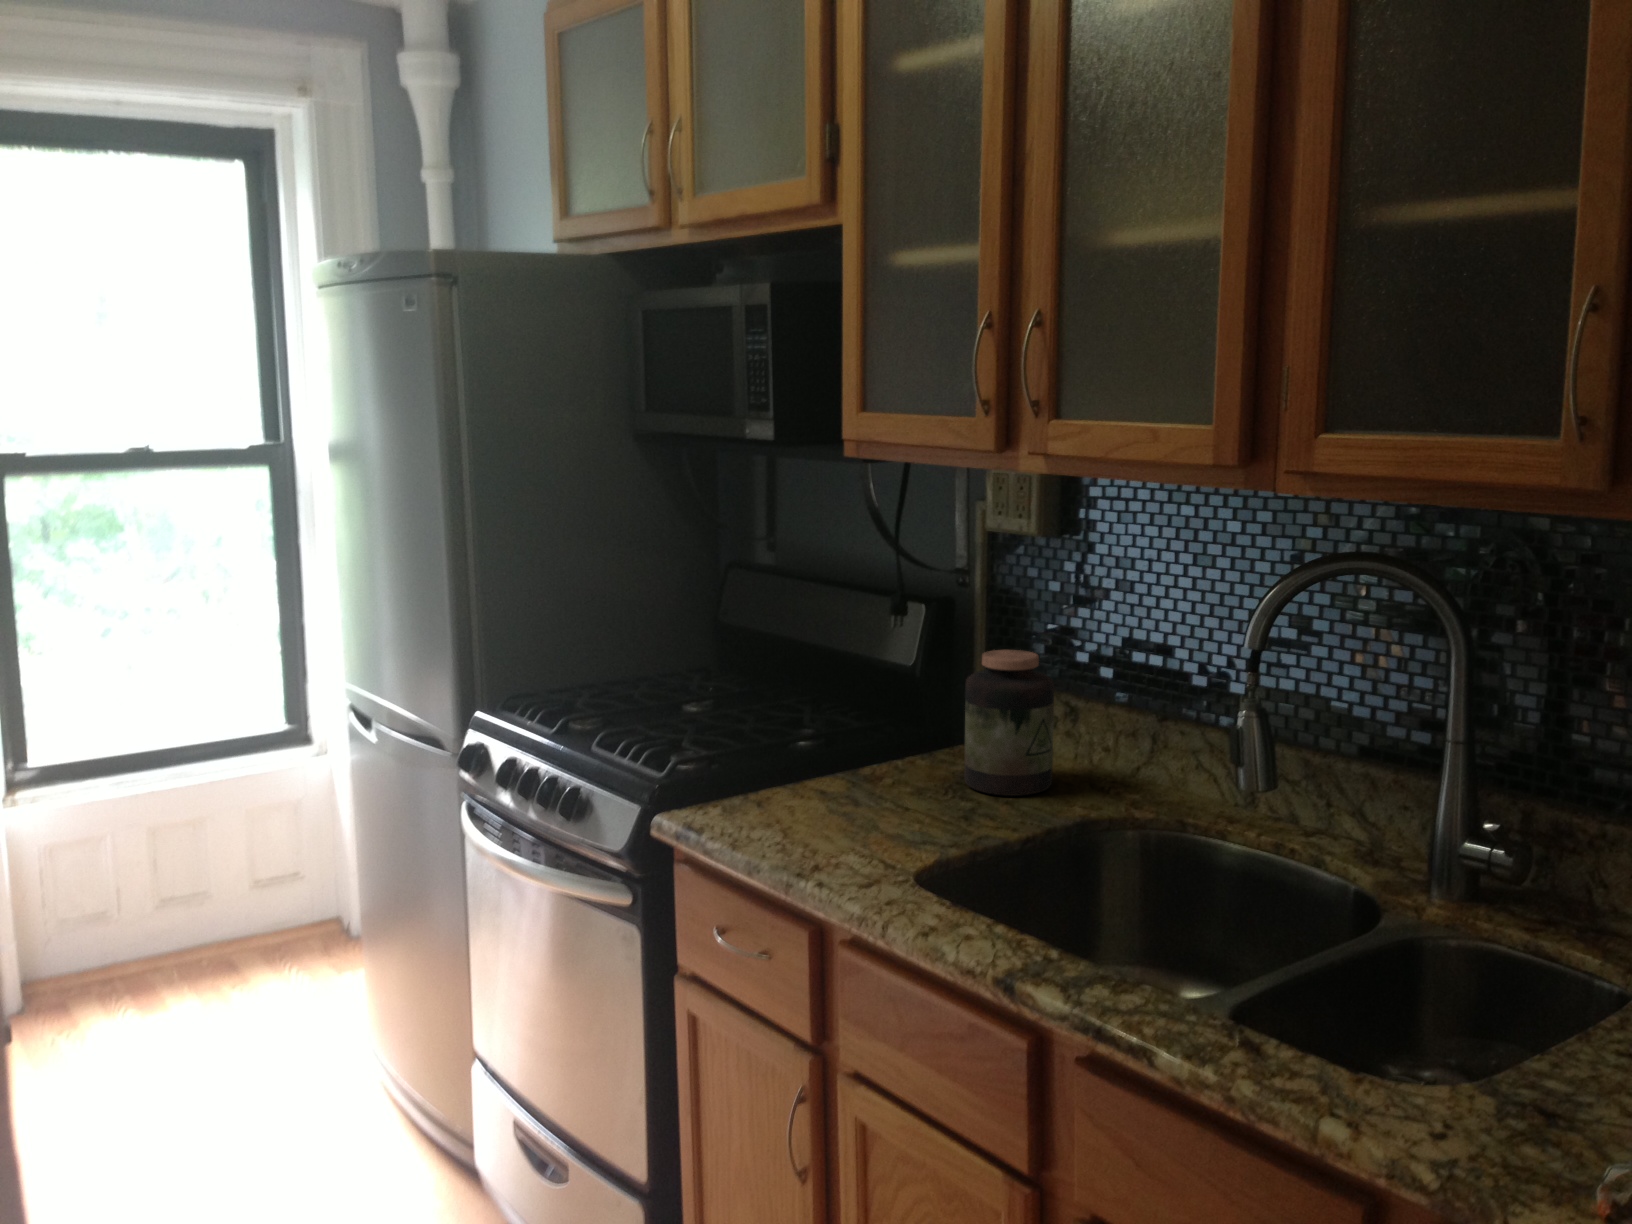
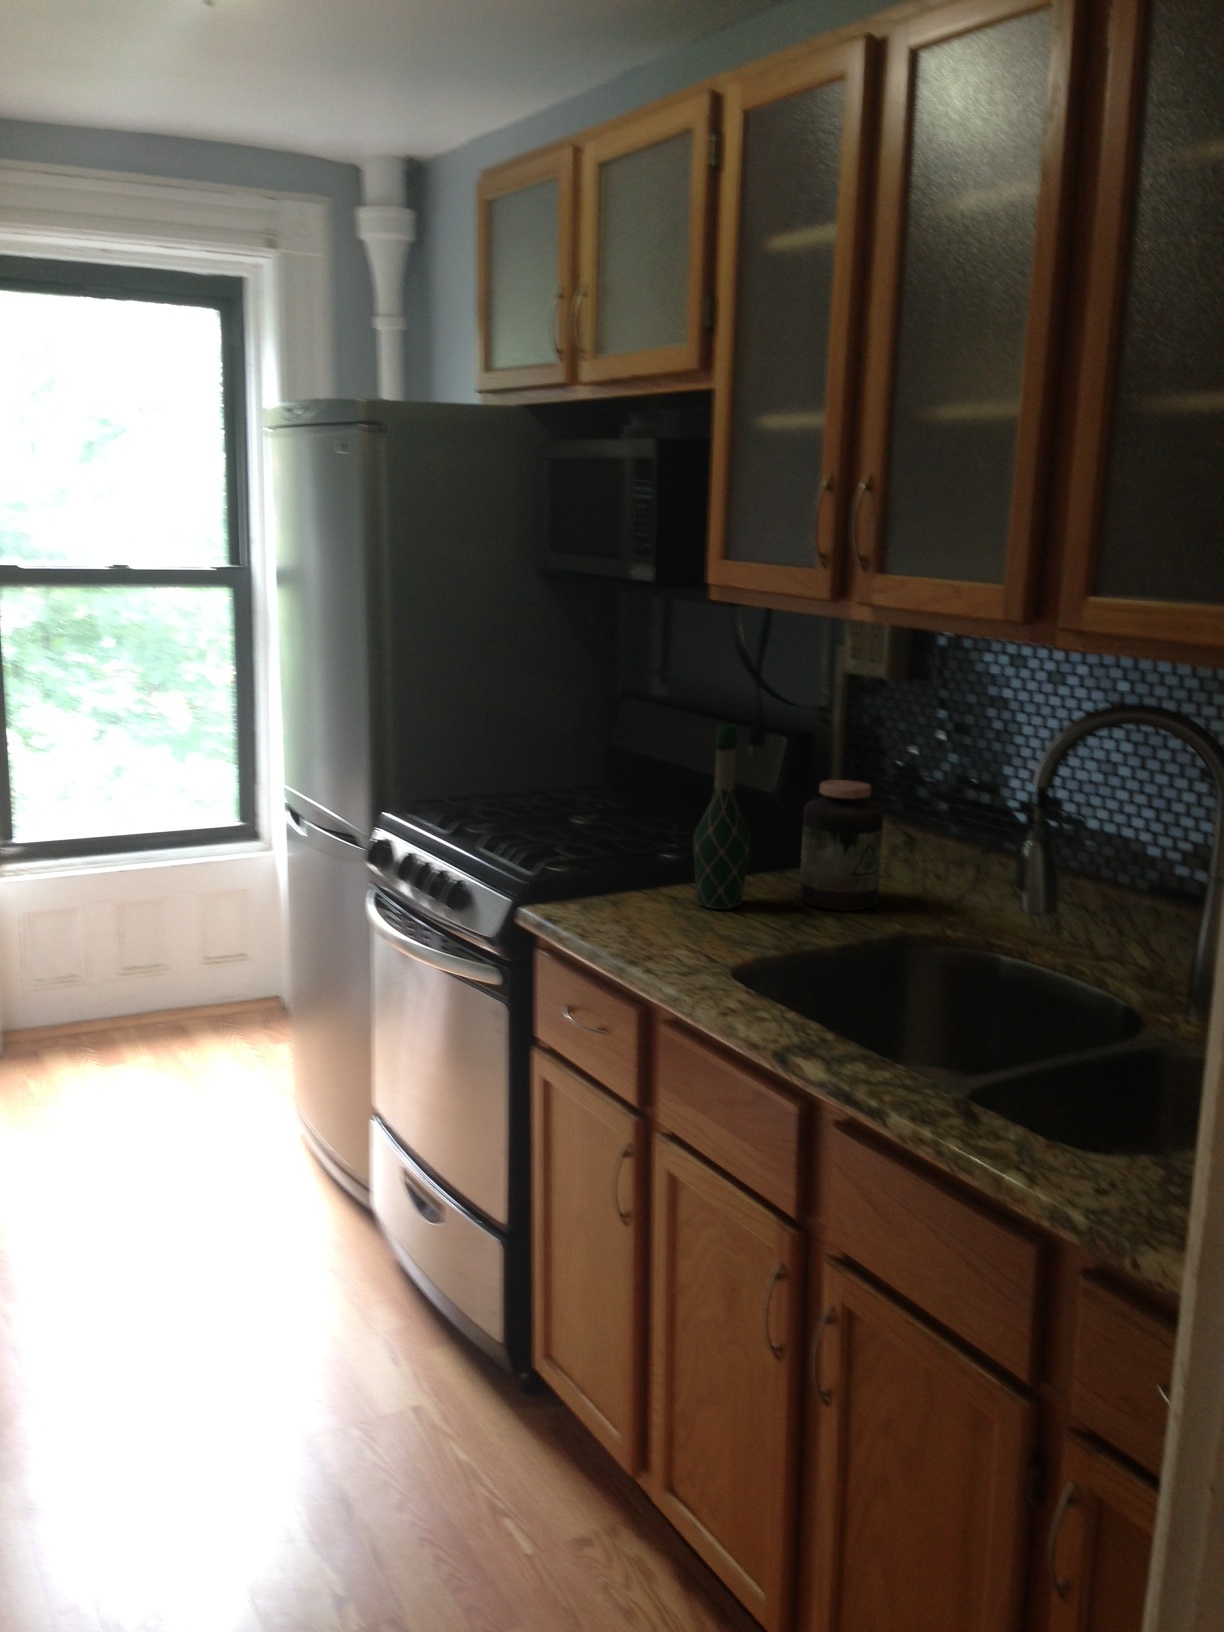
wine bottle: none [846,595,912,804] -> present [693,725,751,909]

